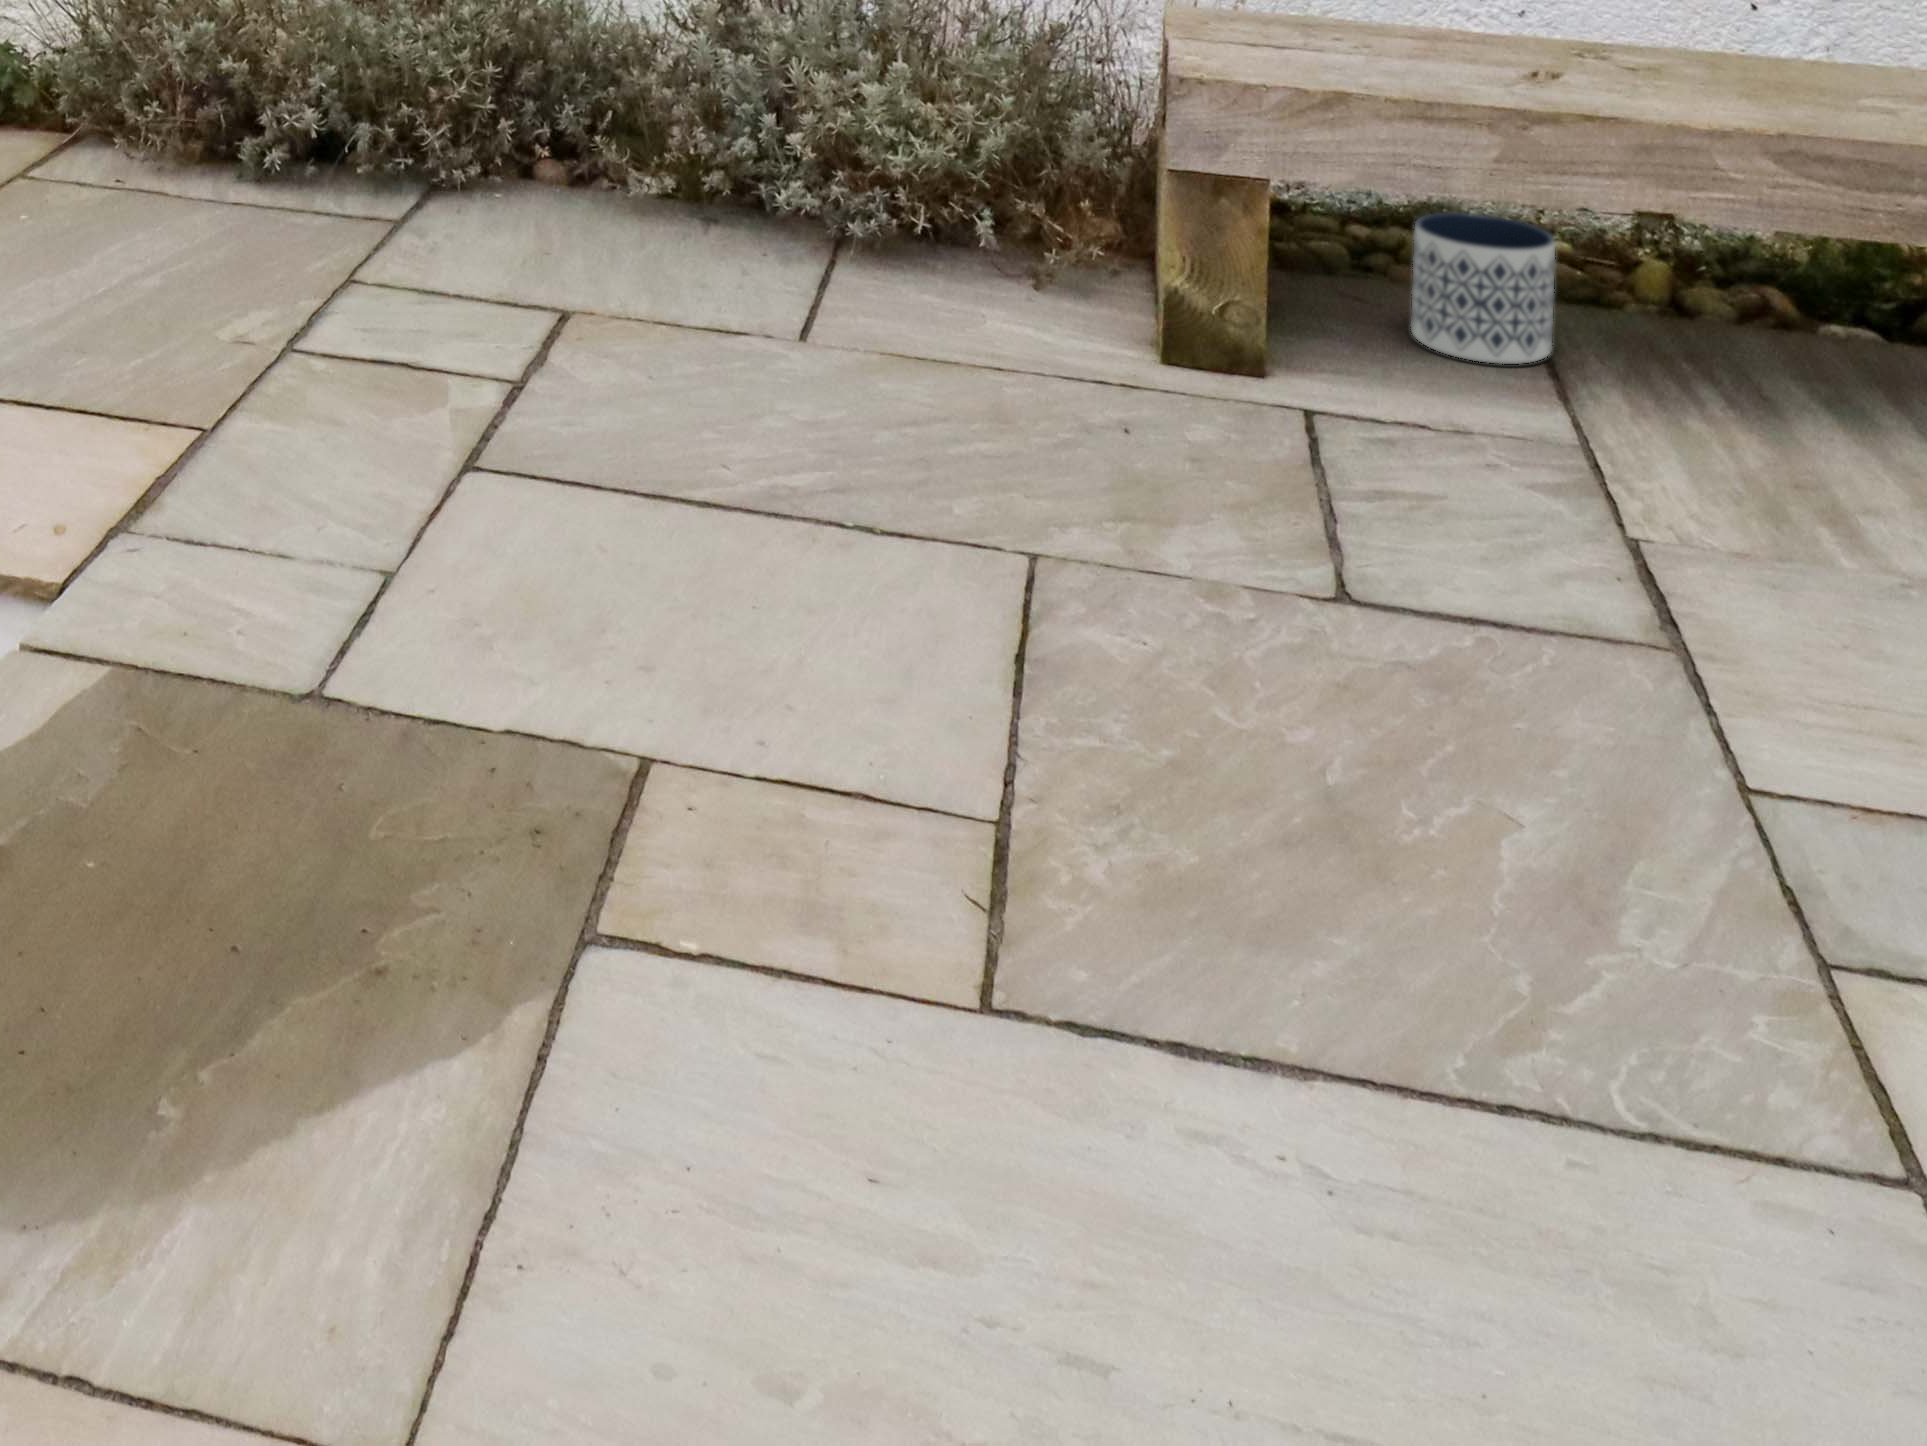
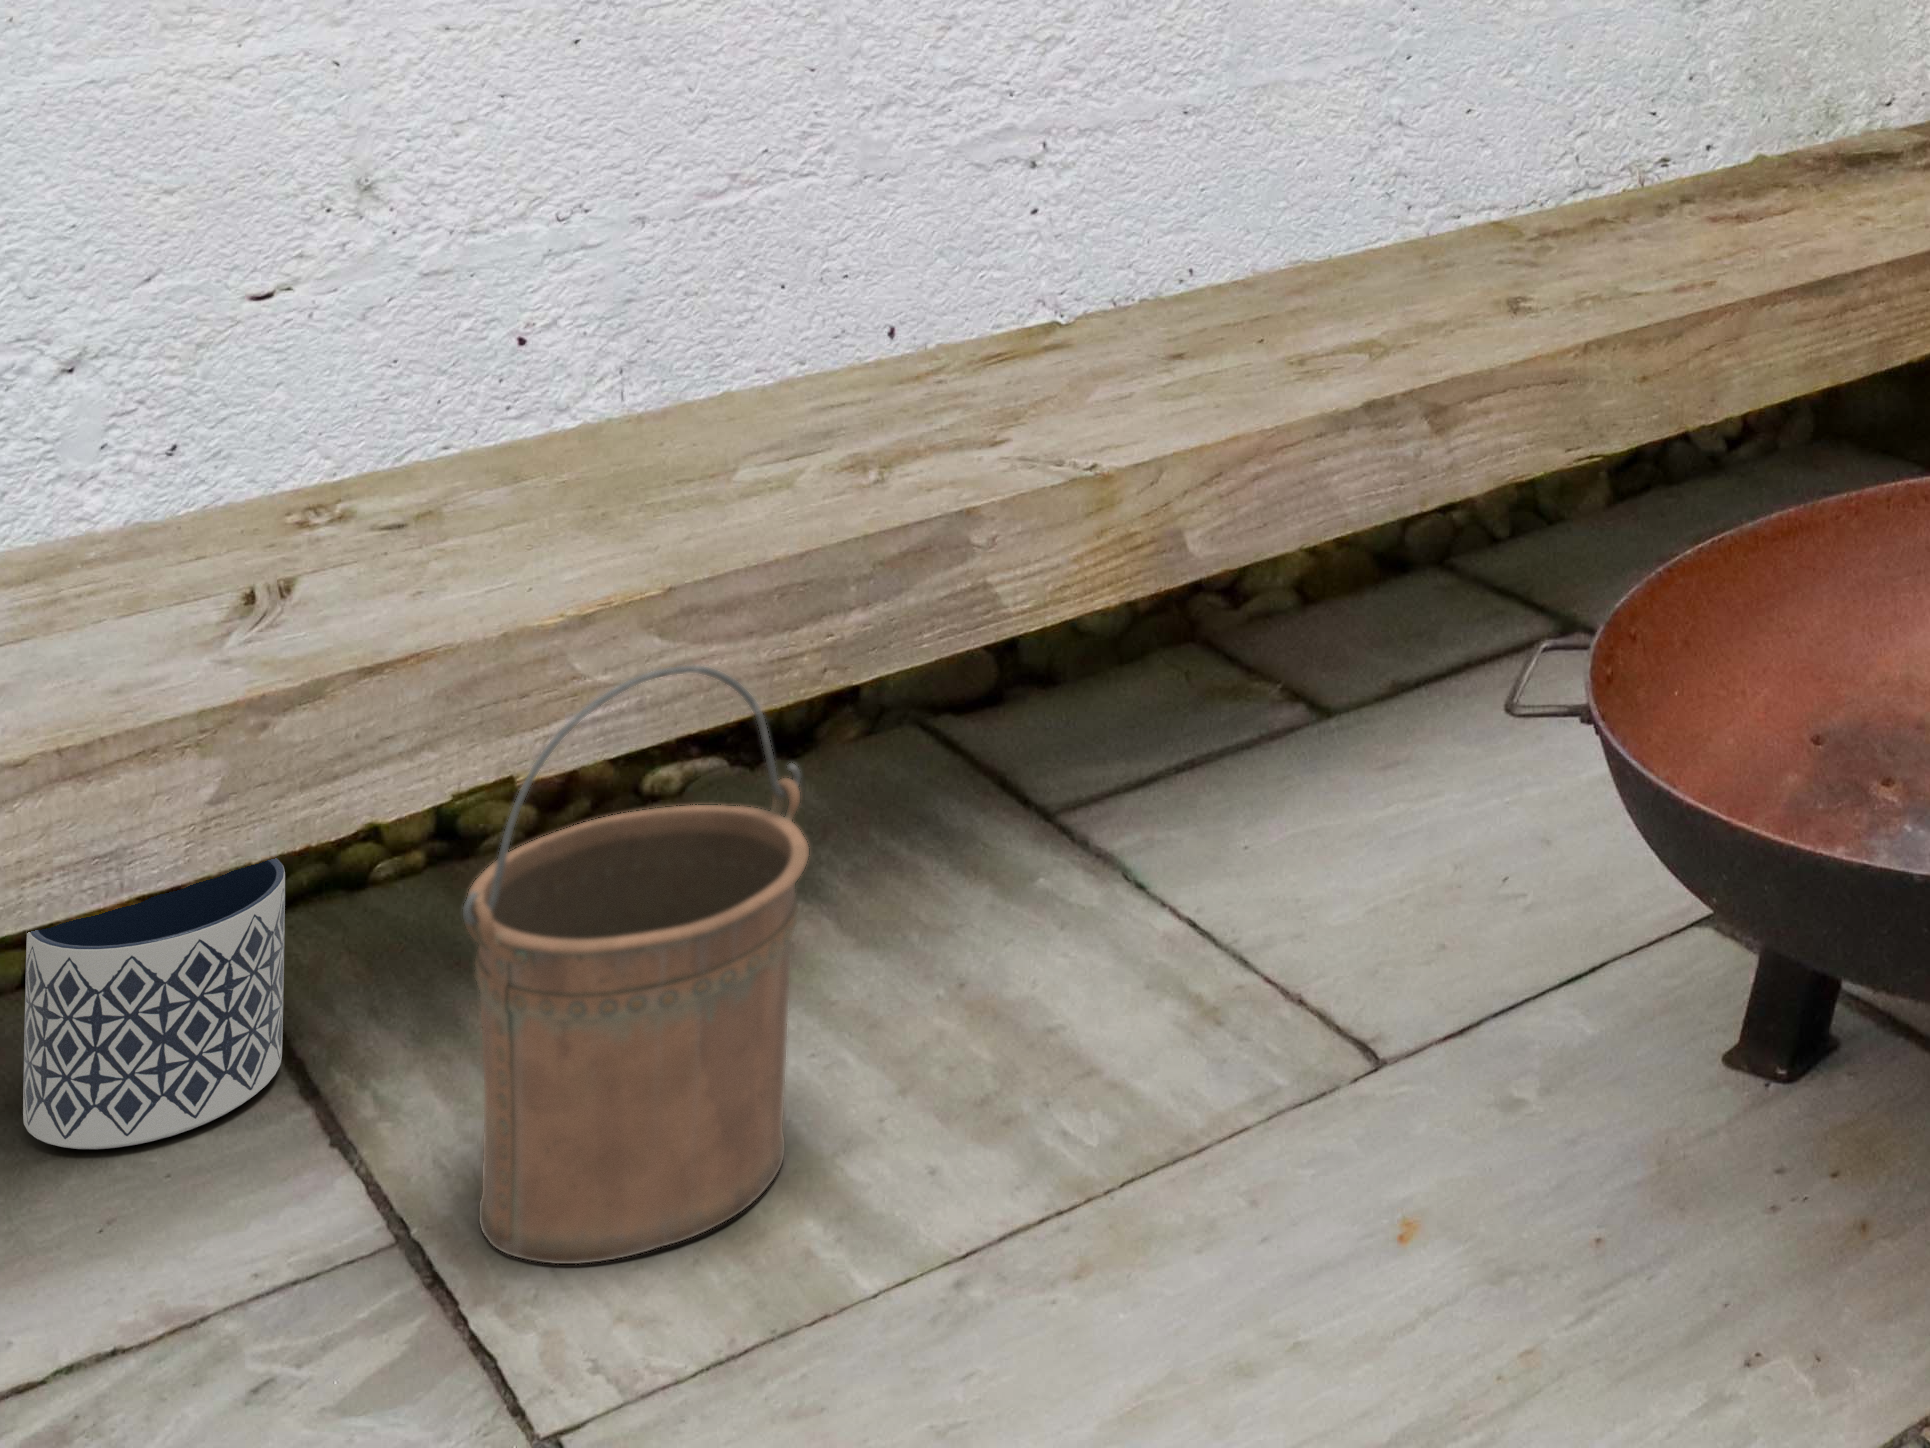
bucket: none [1621,155,1857,500] -> present [463,666,809,1264]

